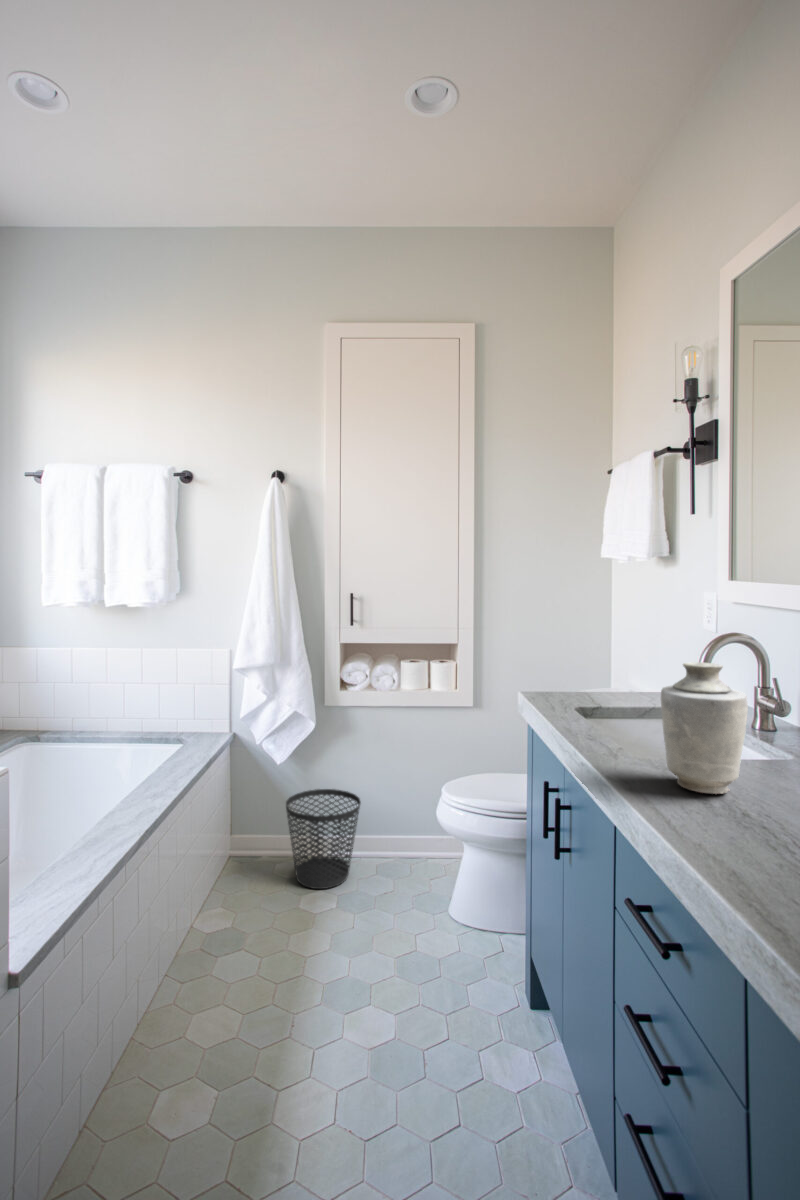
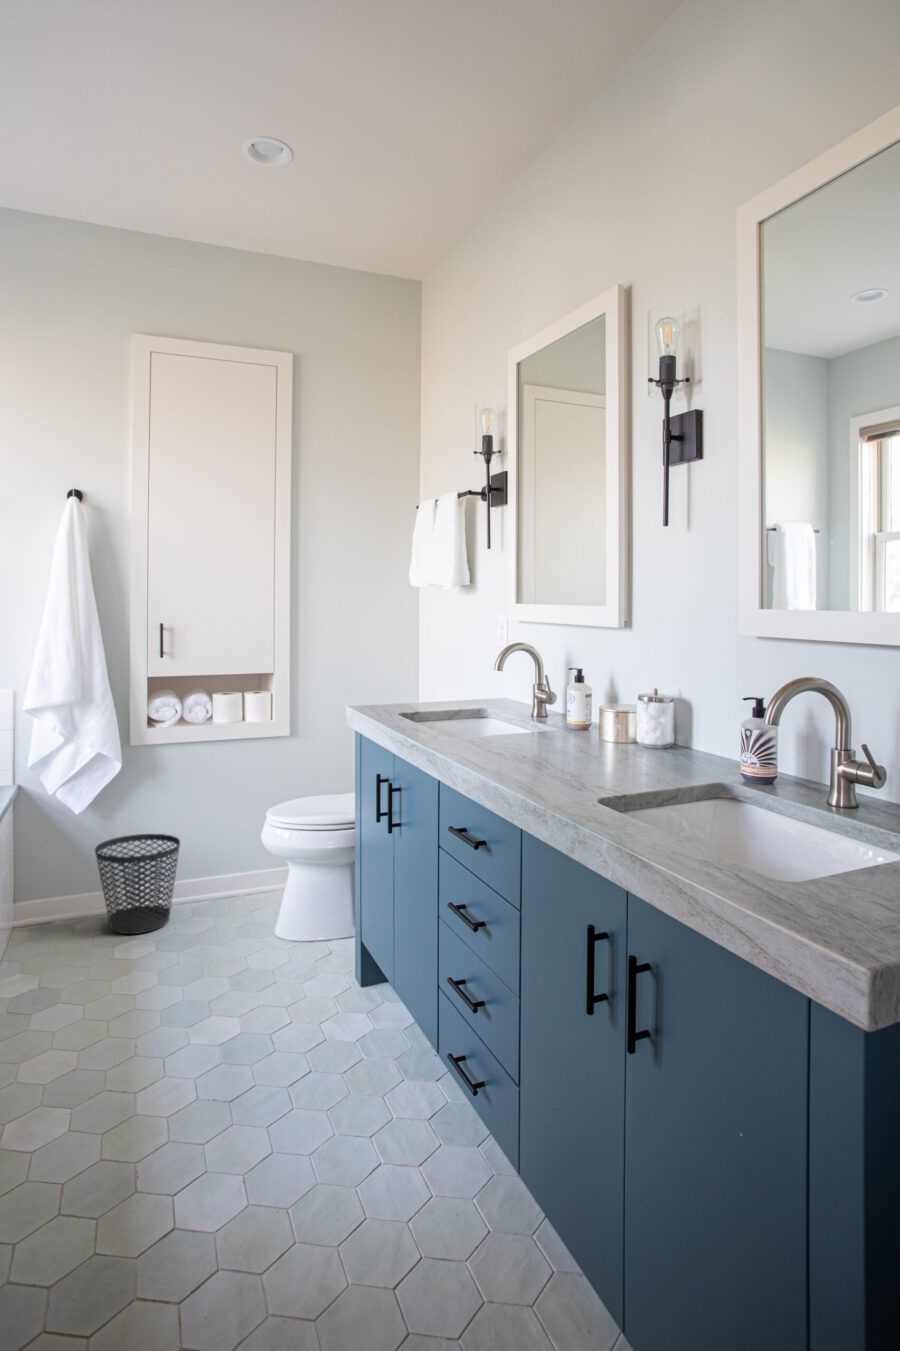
vase: present [661,662,748,794] -> none [471,661,524,747]

